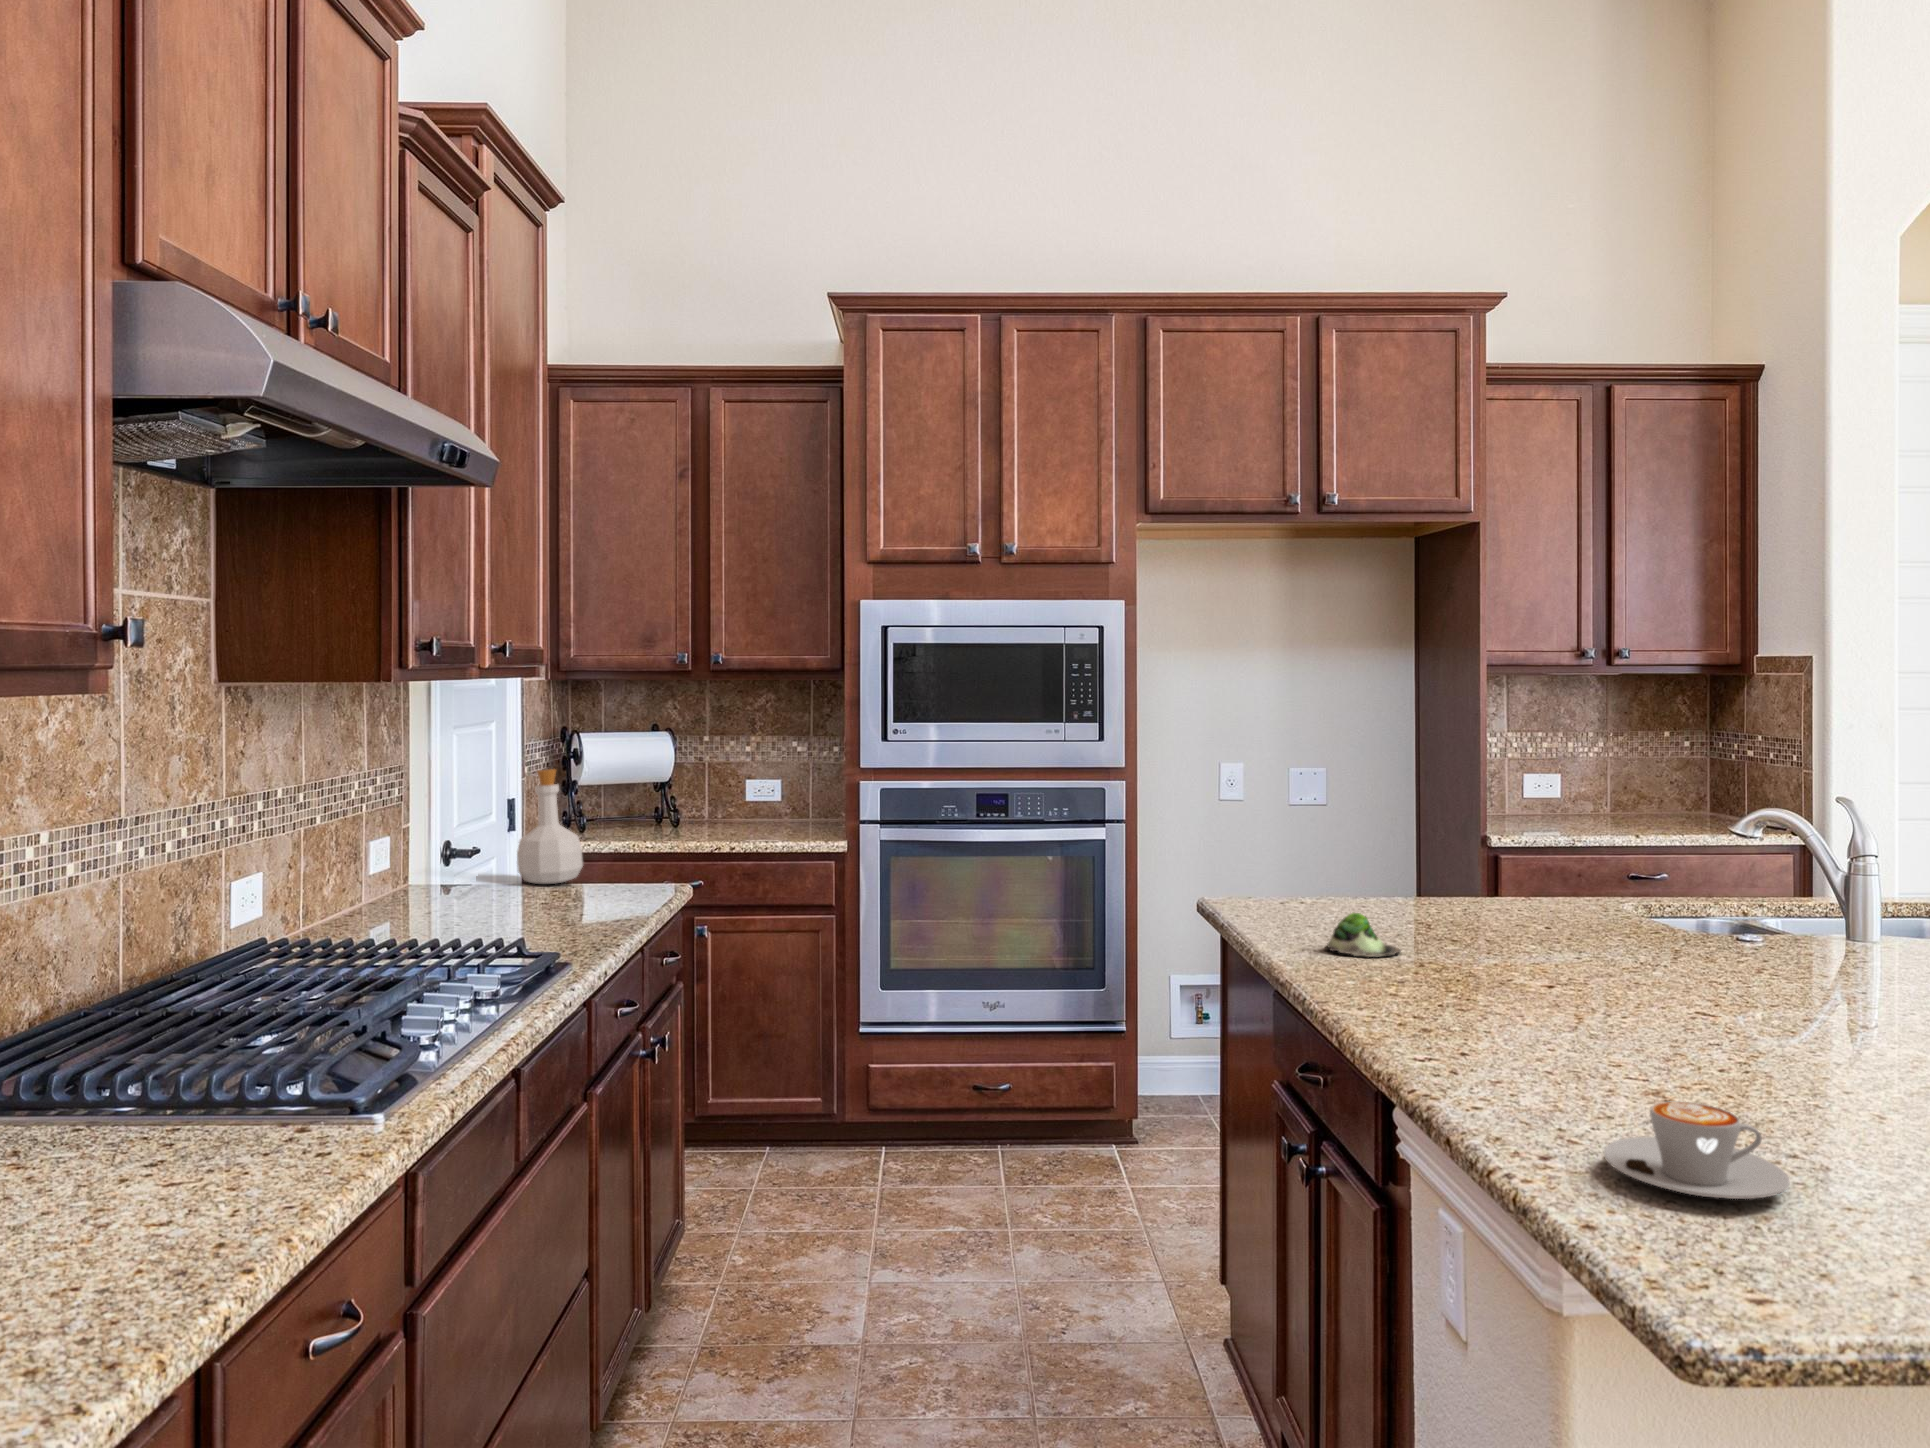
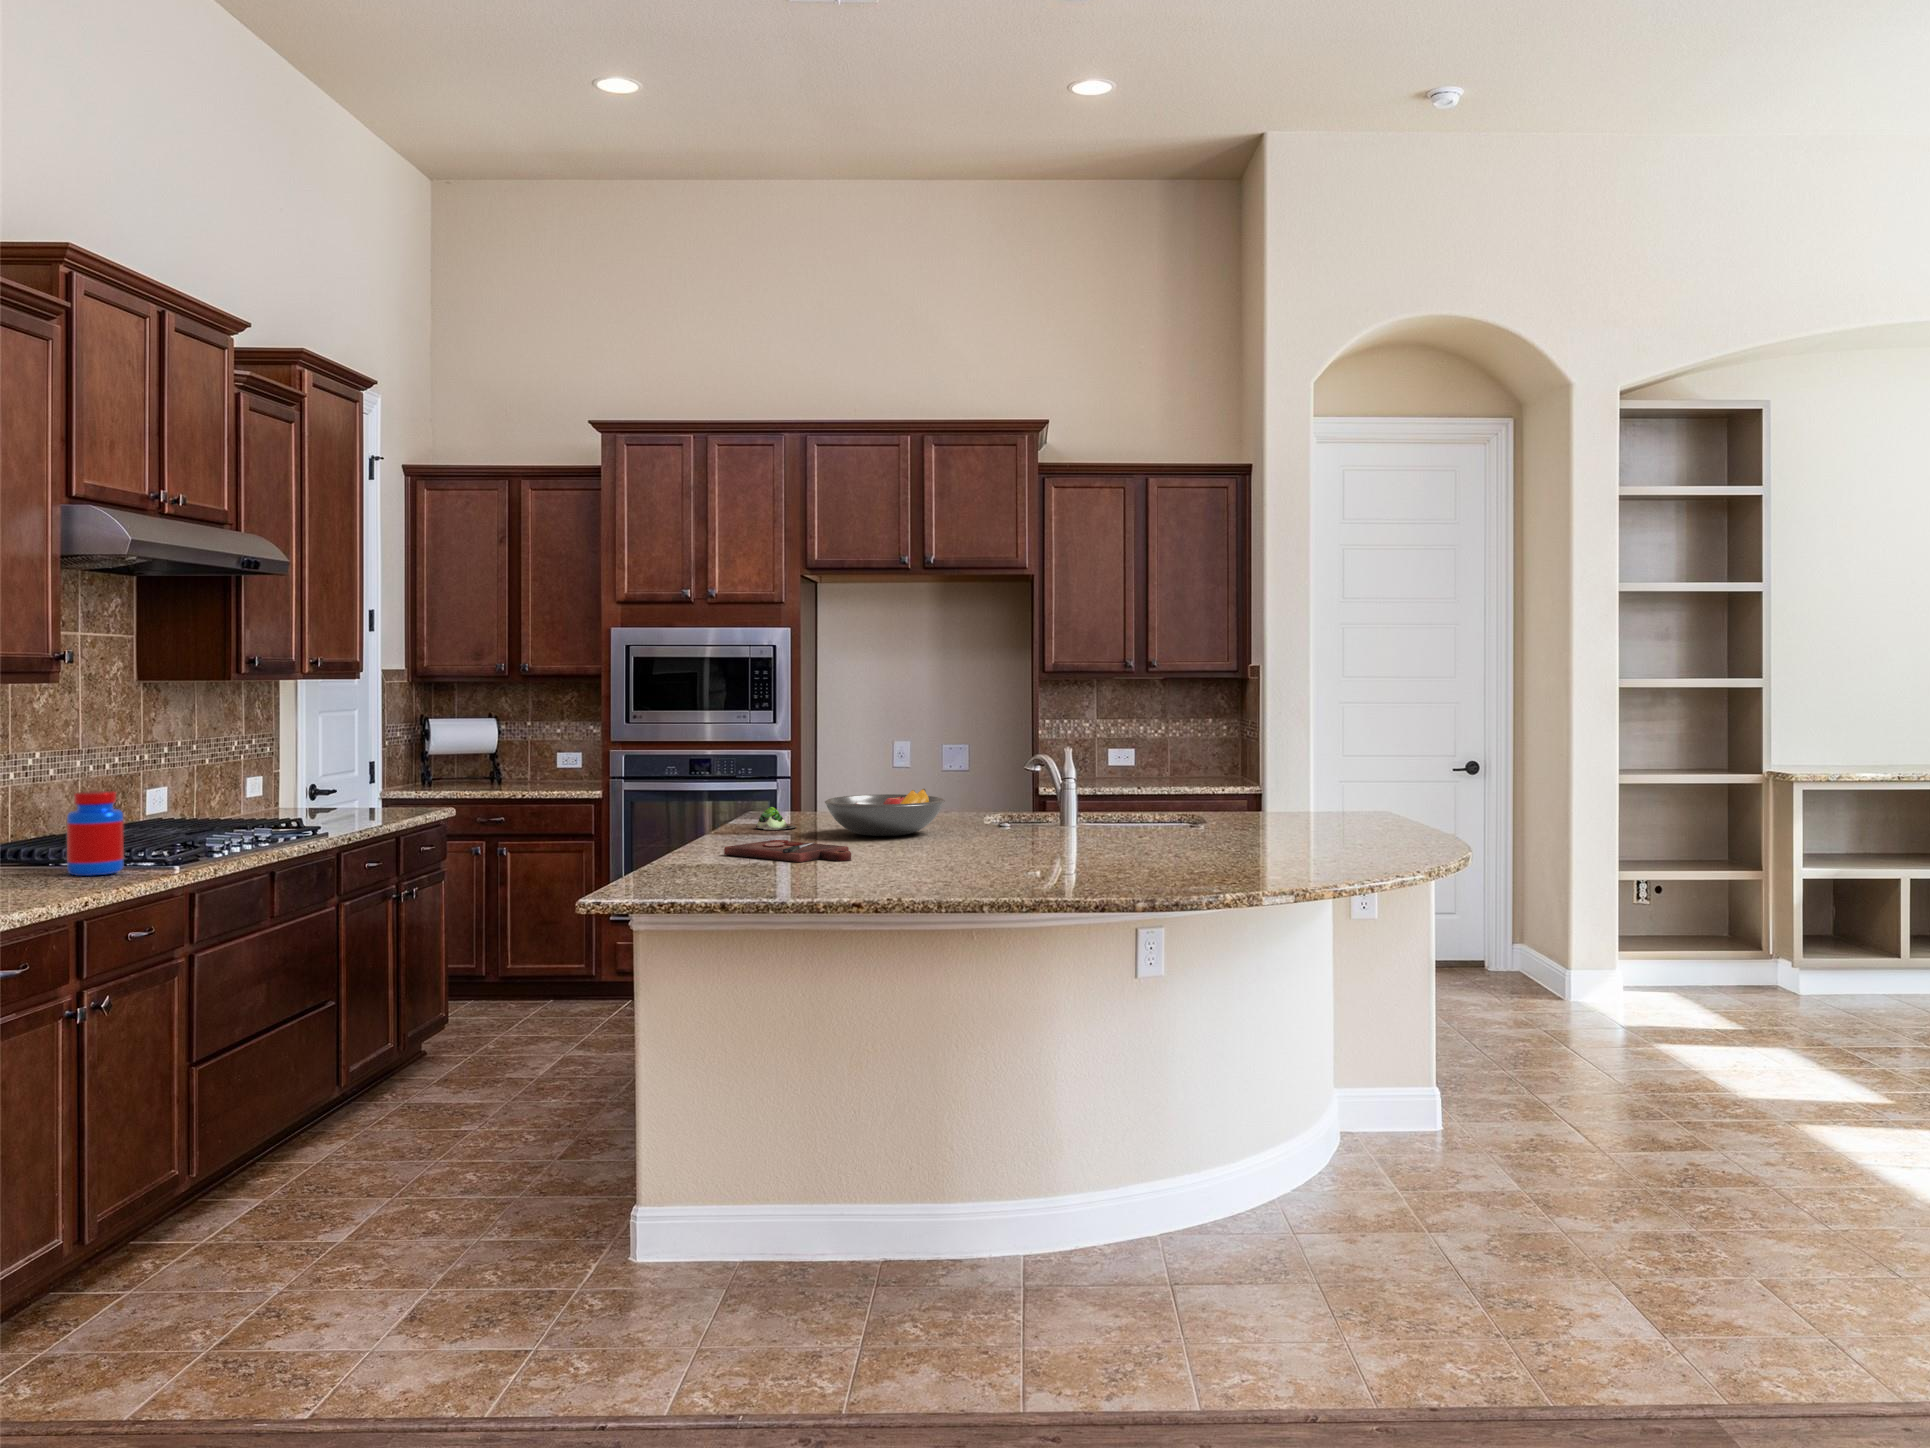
bottle: present [517,769,583,884] -> none [347,737,390,808]
fruit bowl: none [1505,885,1753,983] -> present [825,789,945,836]
jar: none [145,973,285,1212] -> present [67,791,124,876]
cutting board: none [1506,1012,1846,1098] -> present [724,840,851,862]
coffee cup: present [1604,1101,1790,1199] -> none [661,848,728,879]

